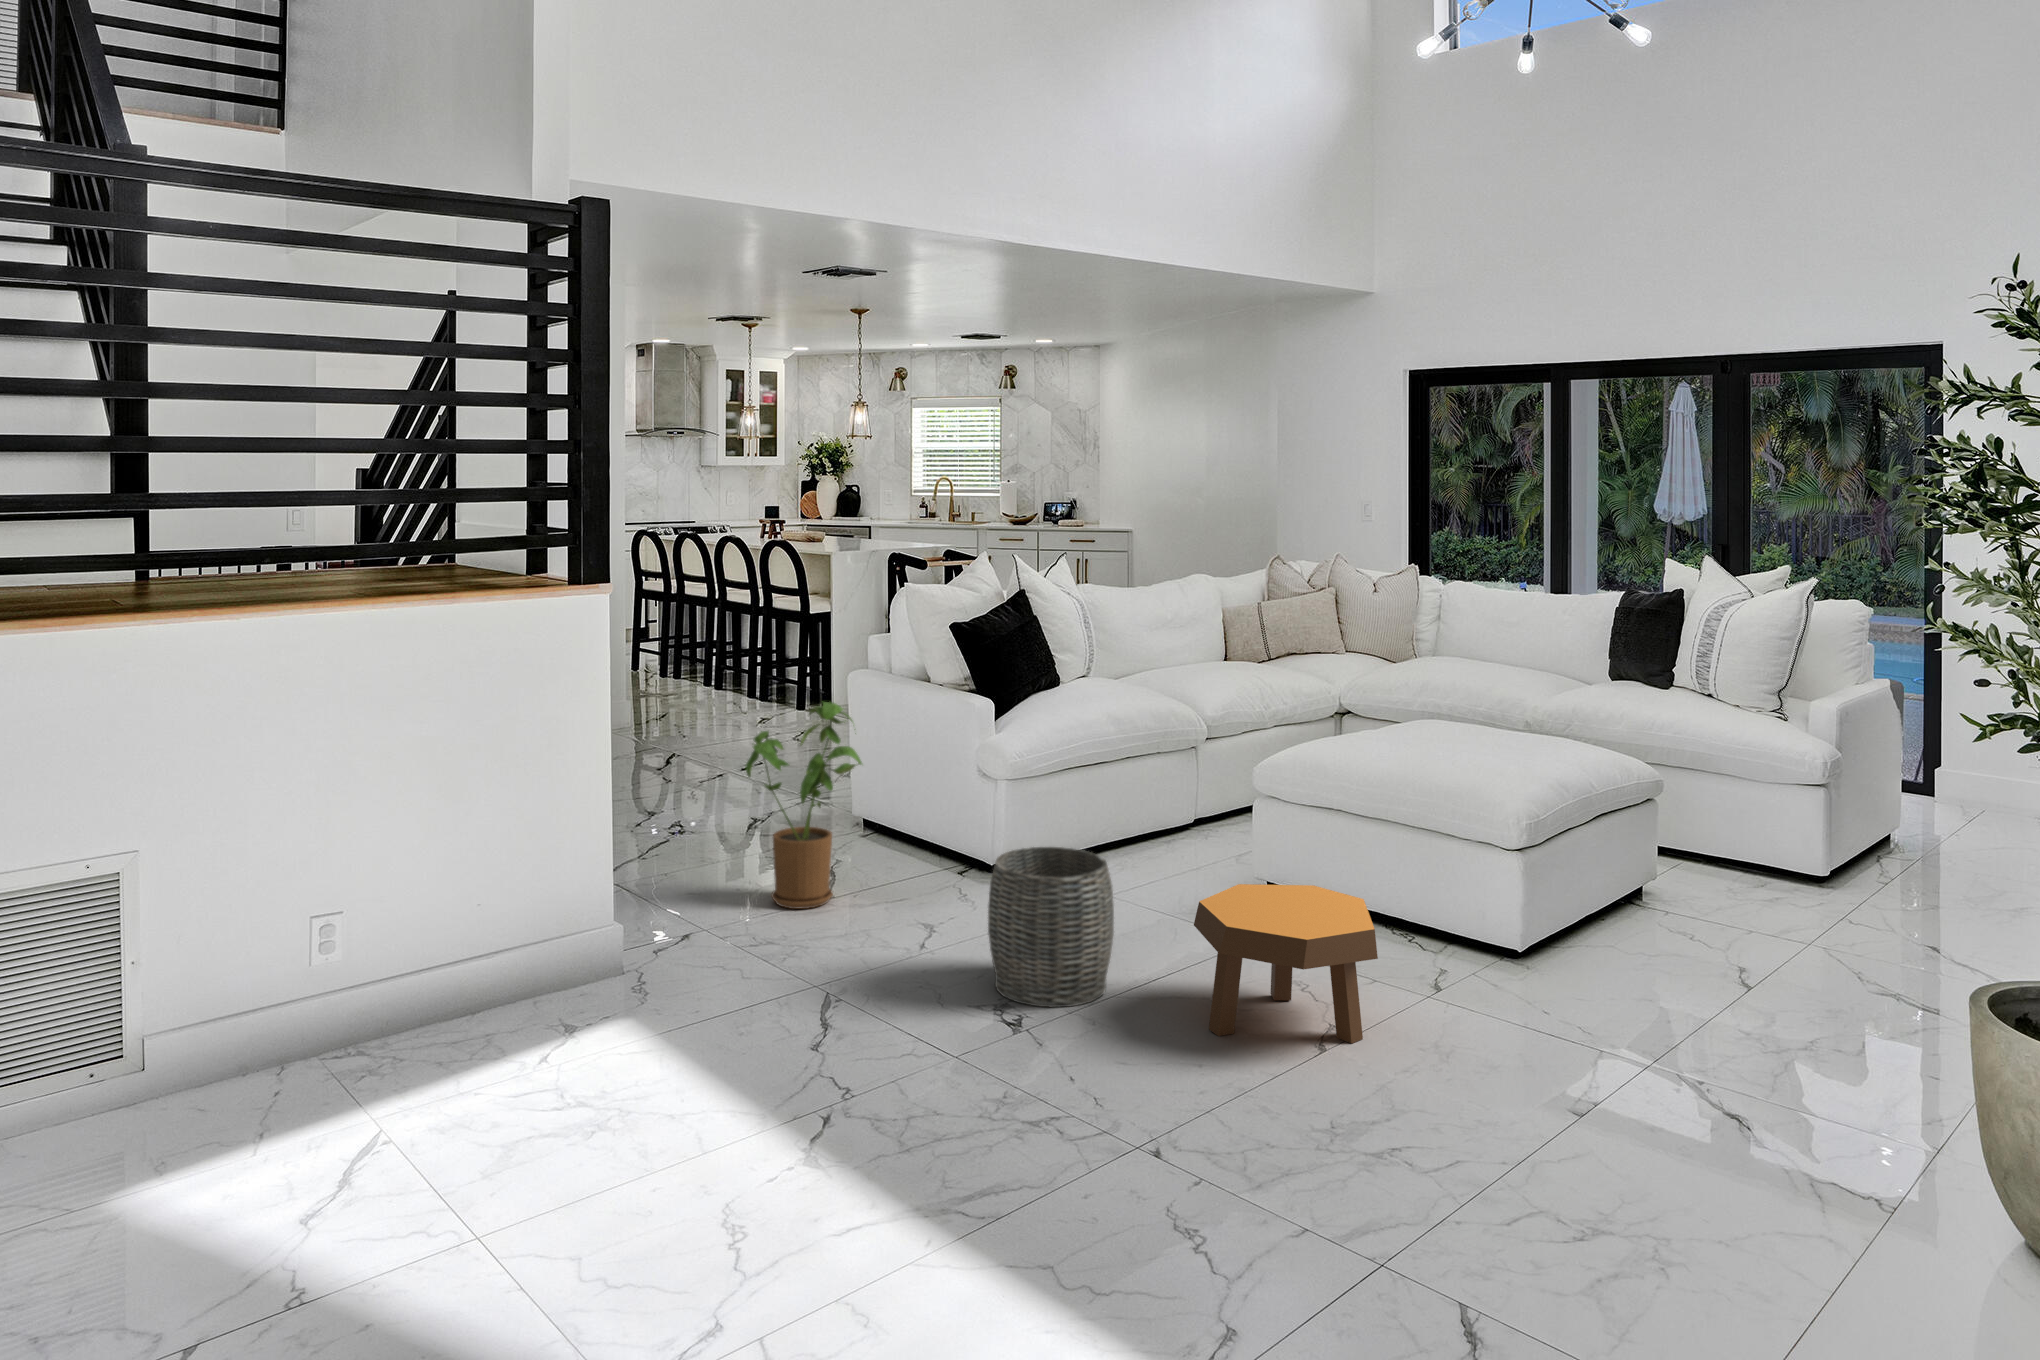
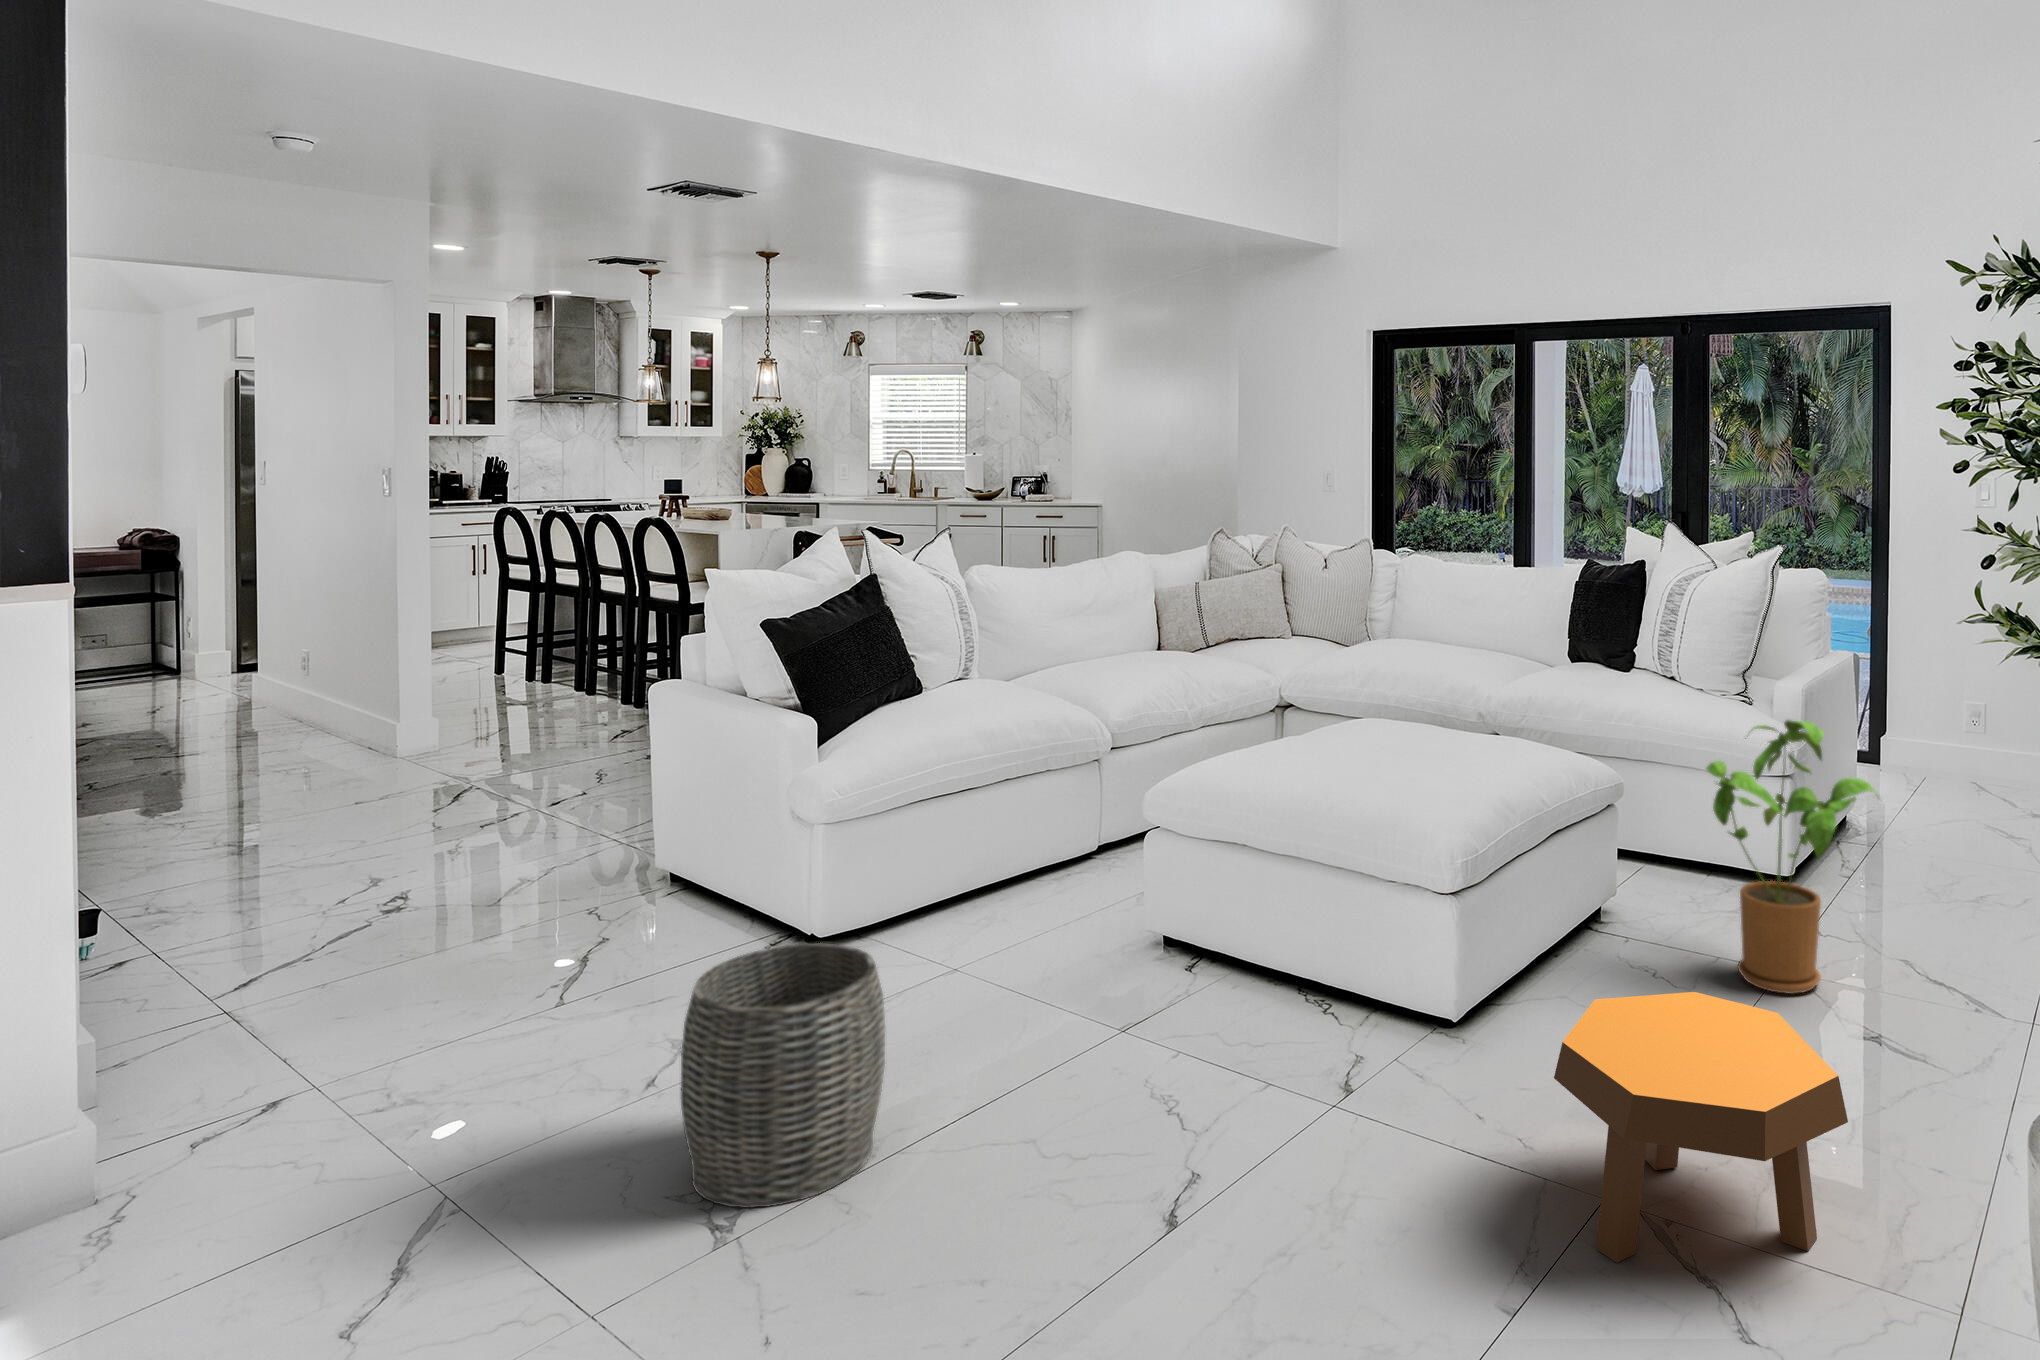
house plant: present [745,702,862,909] -> present [1706,720,1875,994]
footstool: present [1194,884,1378,1044] -> present [1554,992,1848,1263]

